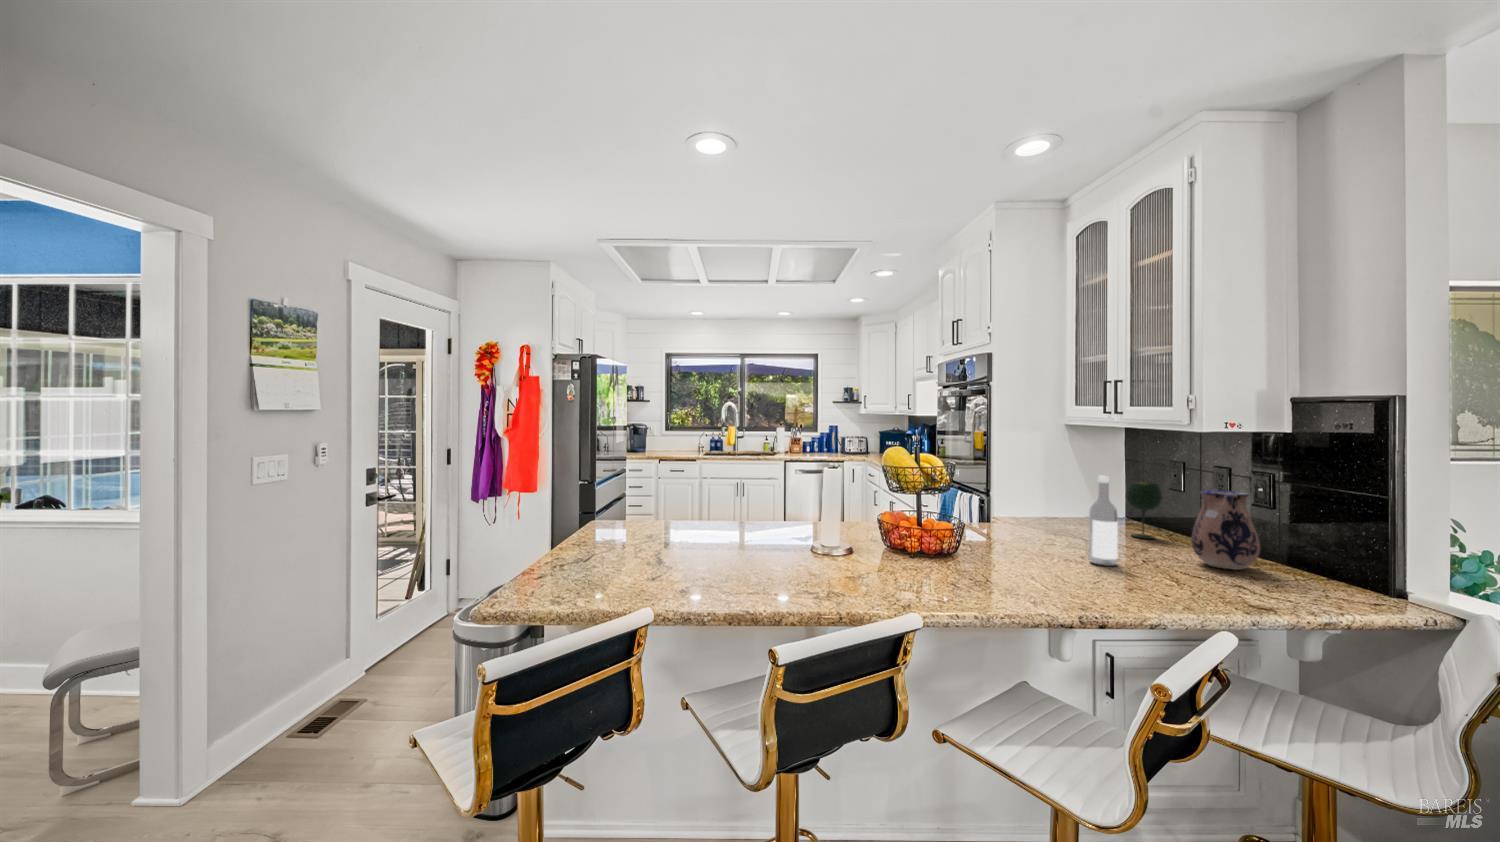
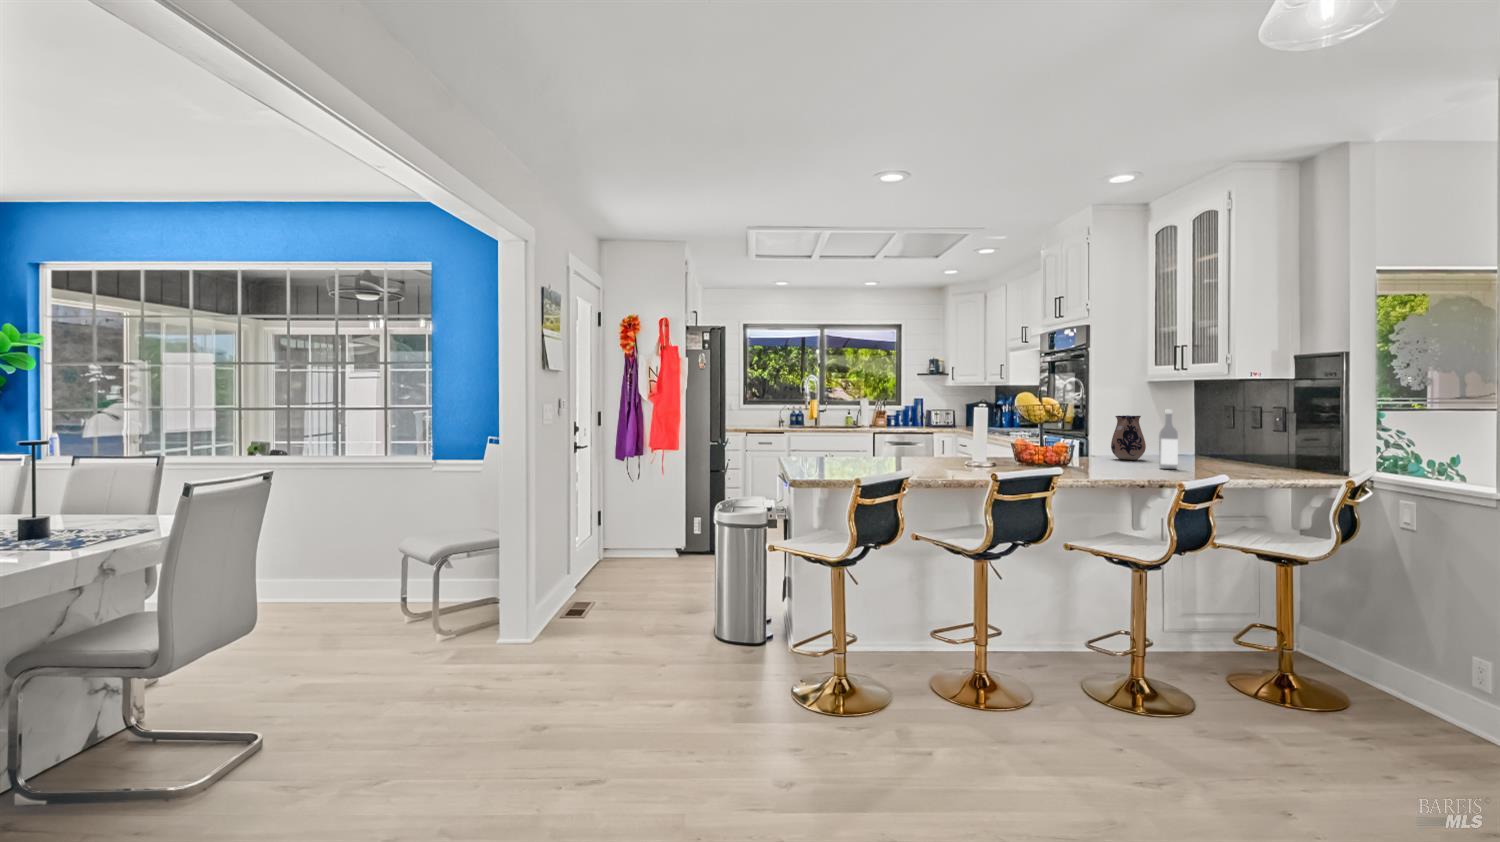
wine glass: present [1126,482,1162,539] -> none [1190,421,1215,461]
ceramic pitcher: present [1191,490,1260,570] -> present [1111,415,1146,460]

